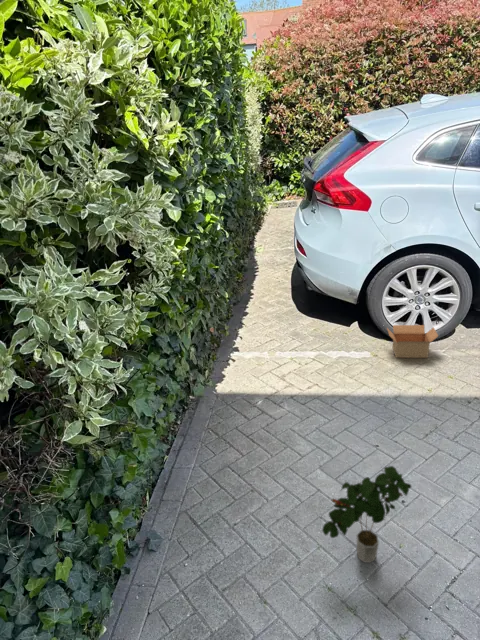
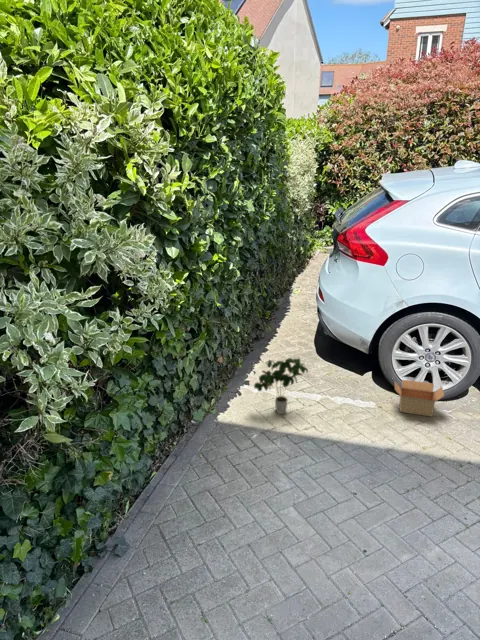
potted plant: present [323,466,411,563] -> present [254,358,308,414]

